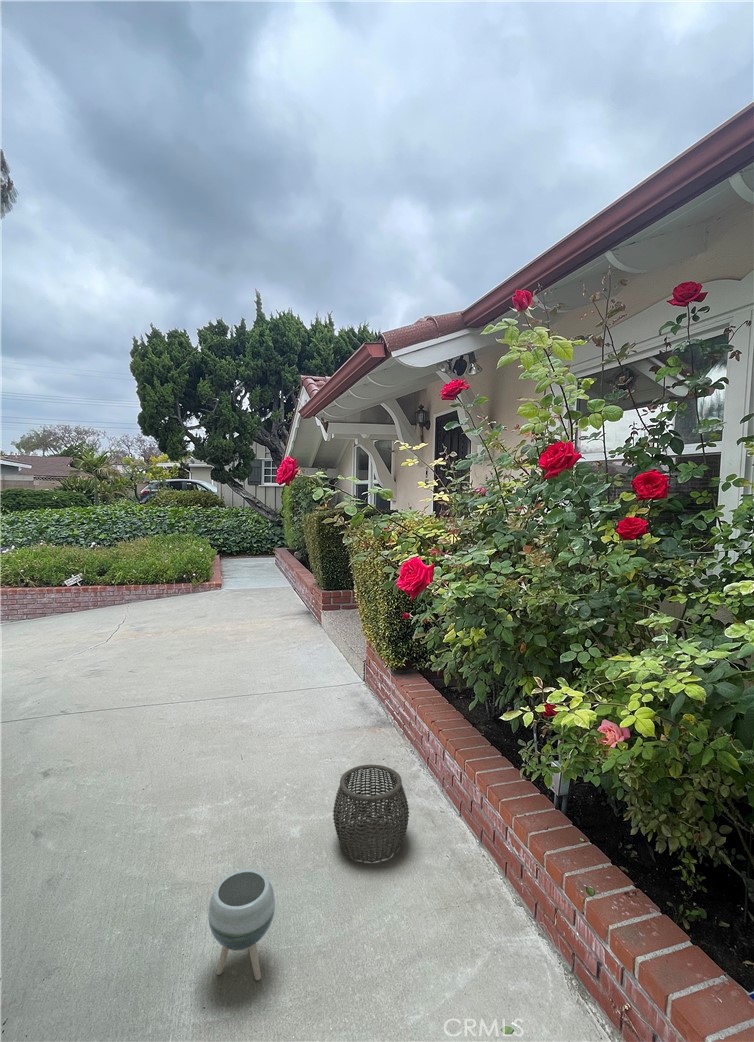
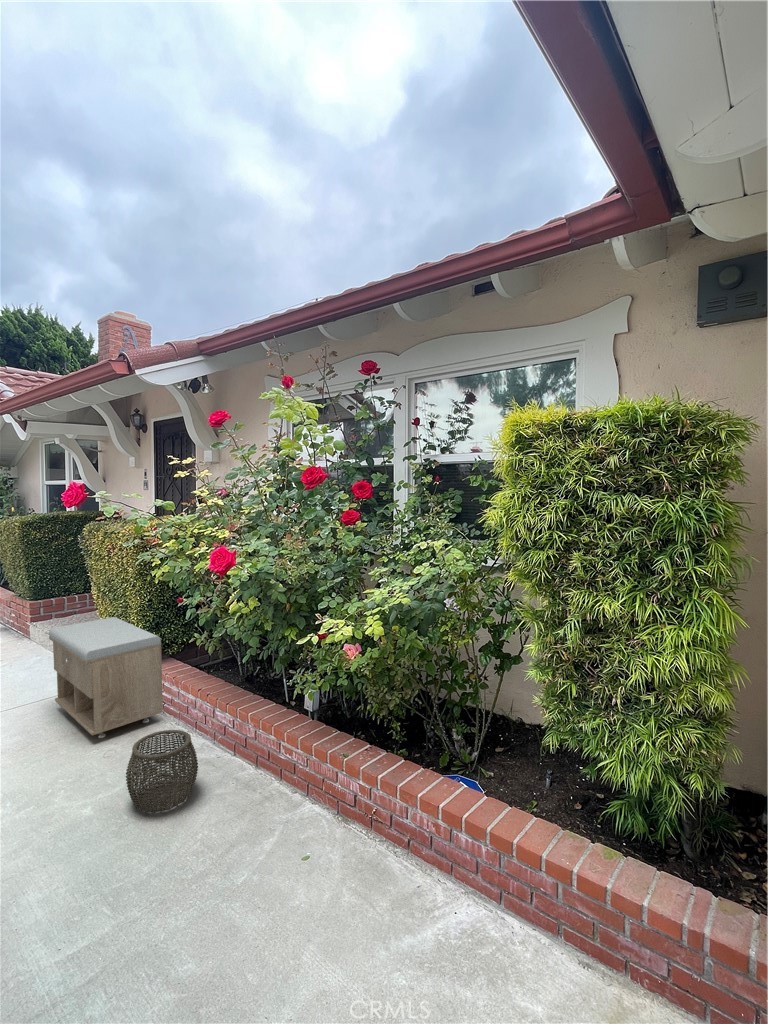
storage bench: none [312,620,401,746] -> present [49,617,163,738]
planter: present [208,869,275,981] -> none [38,833,107,936]

